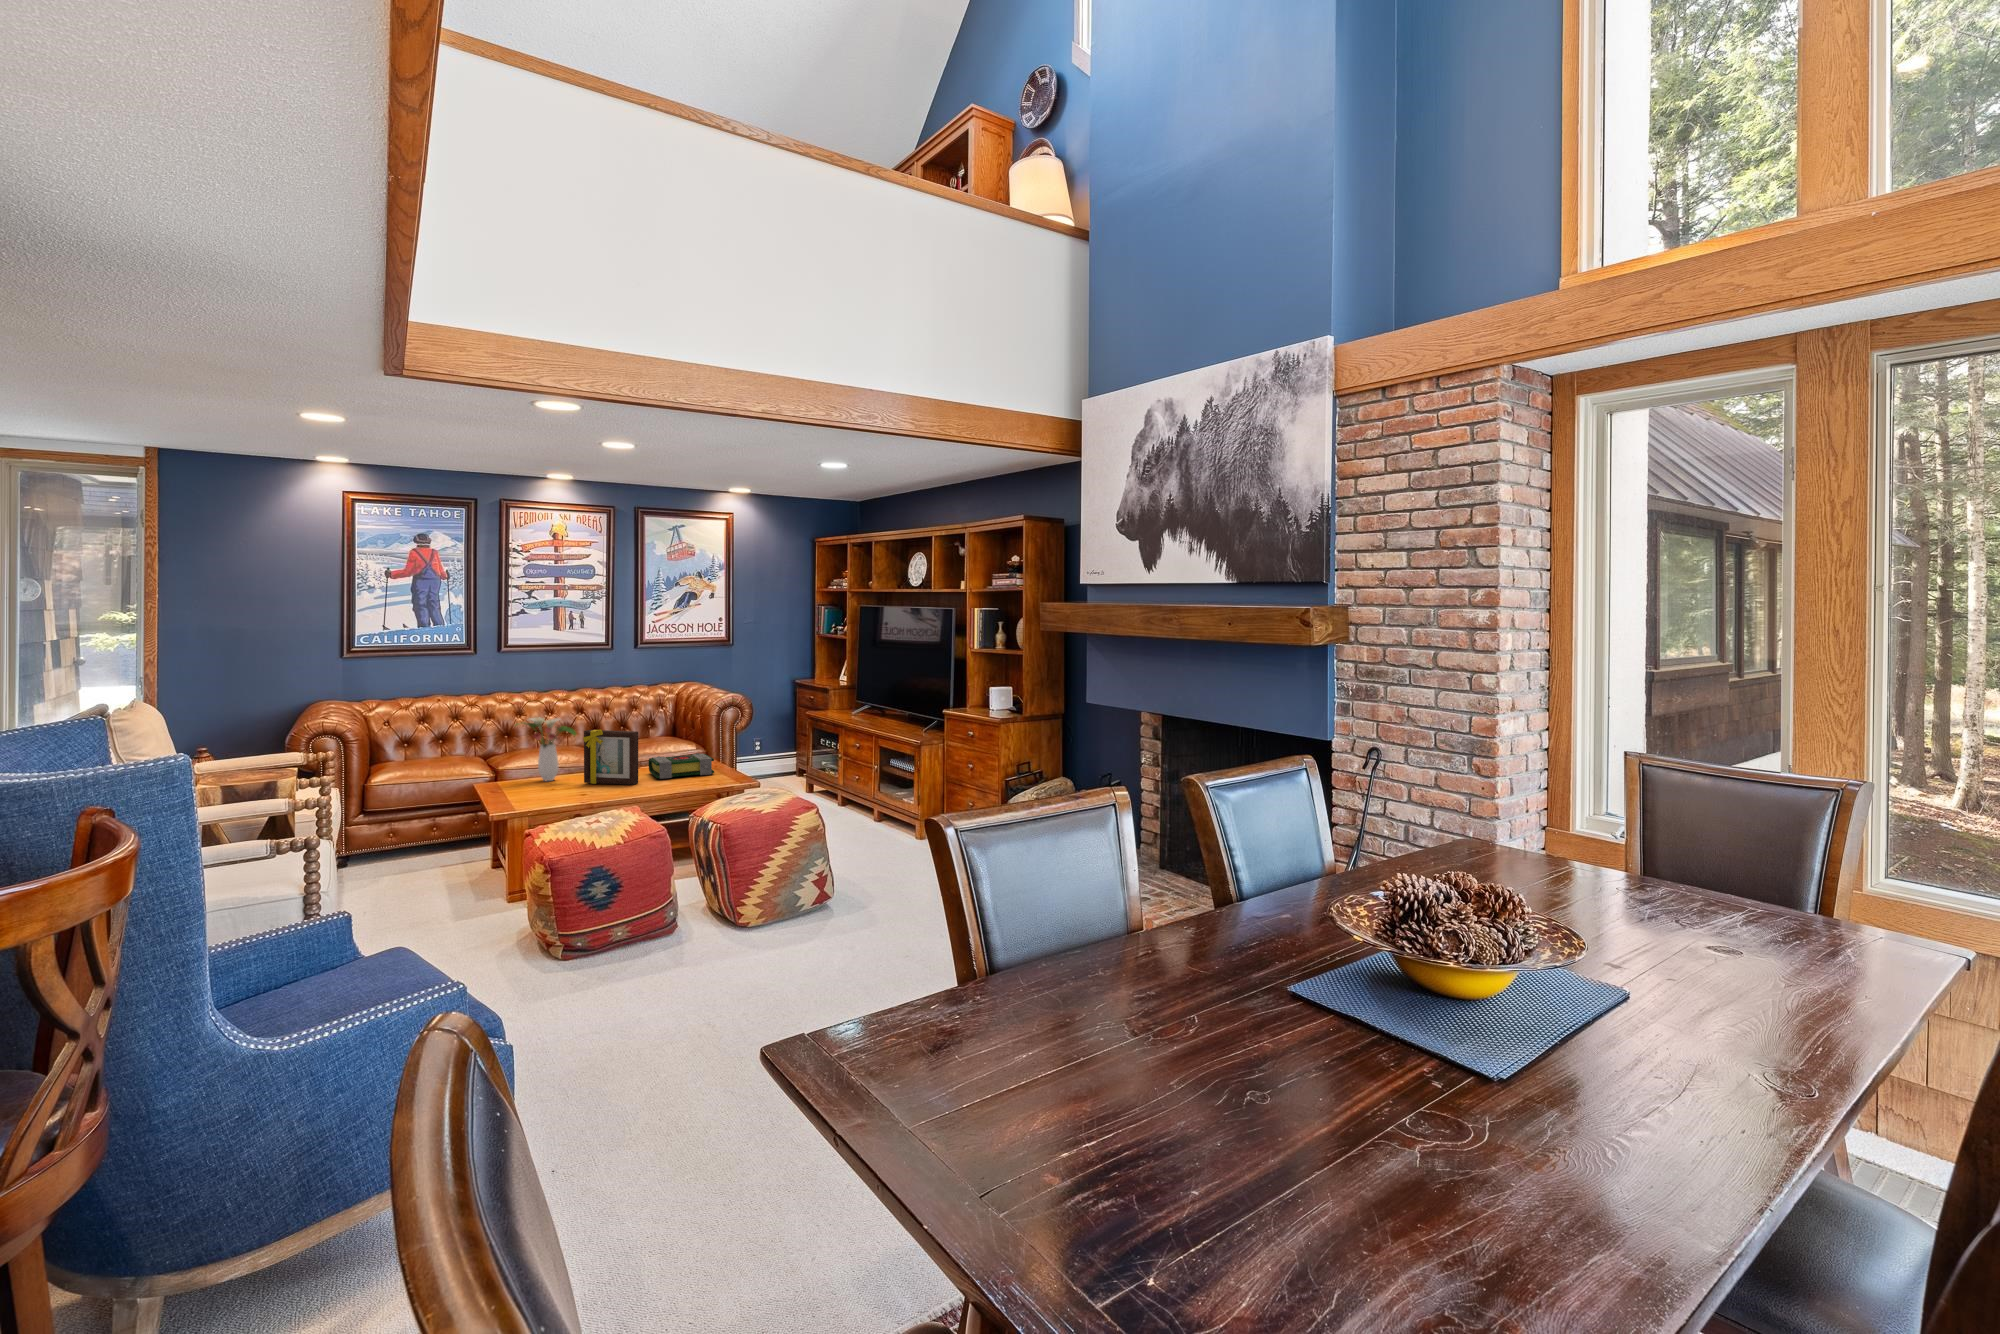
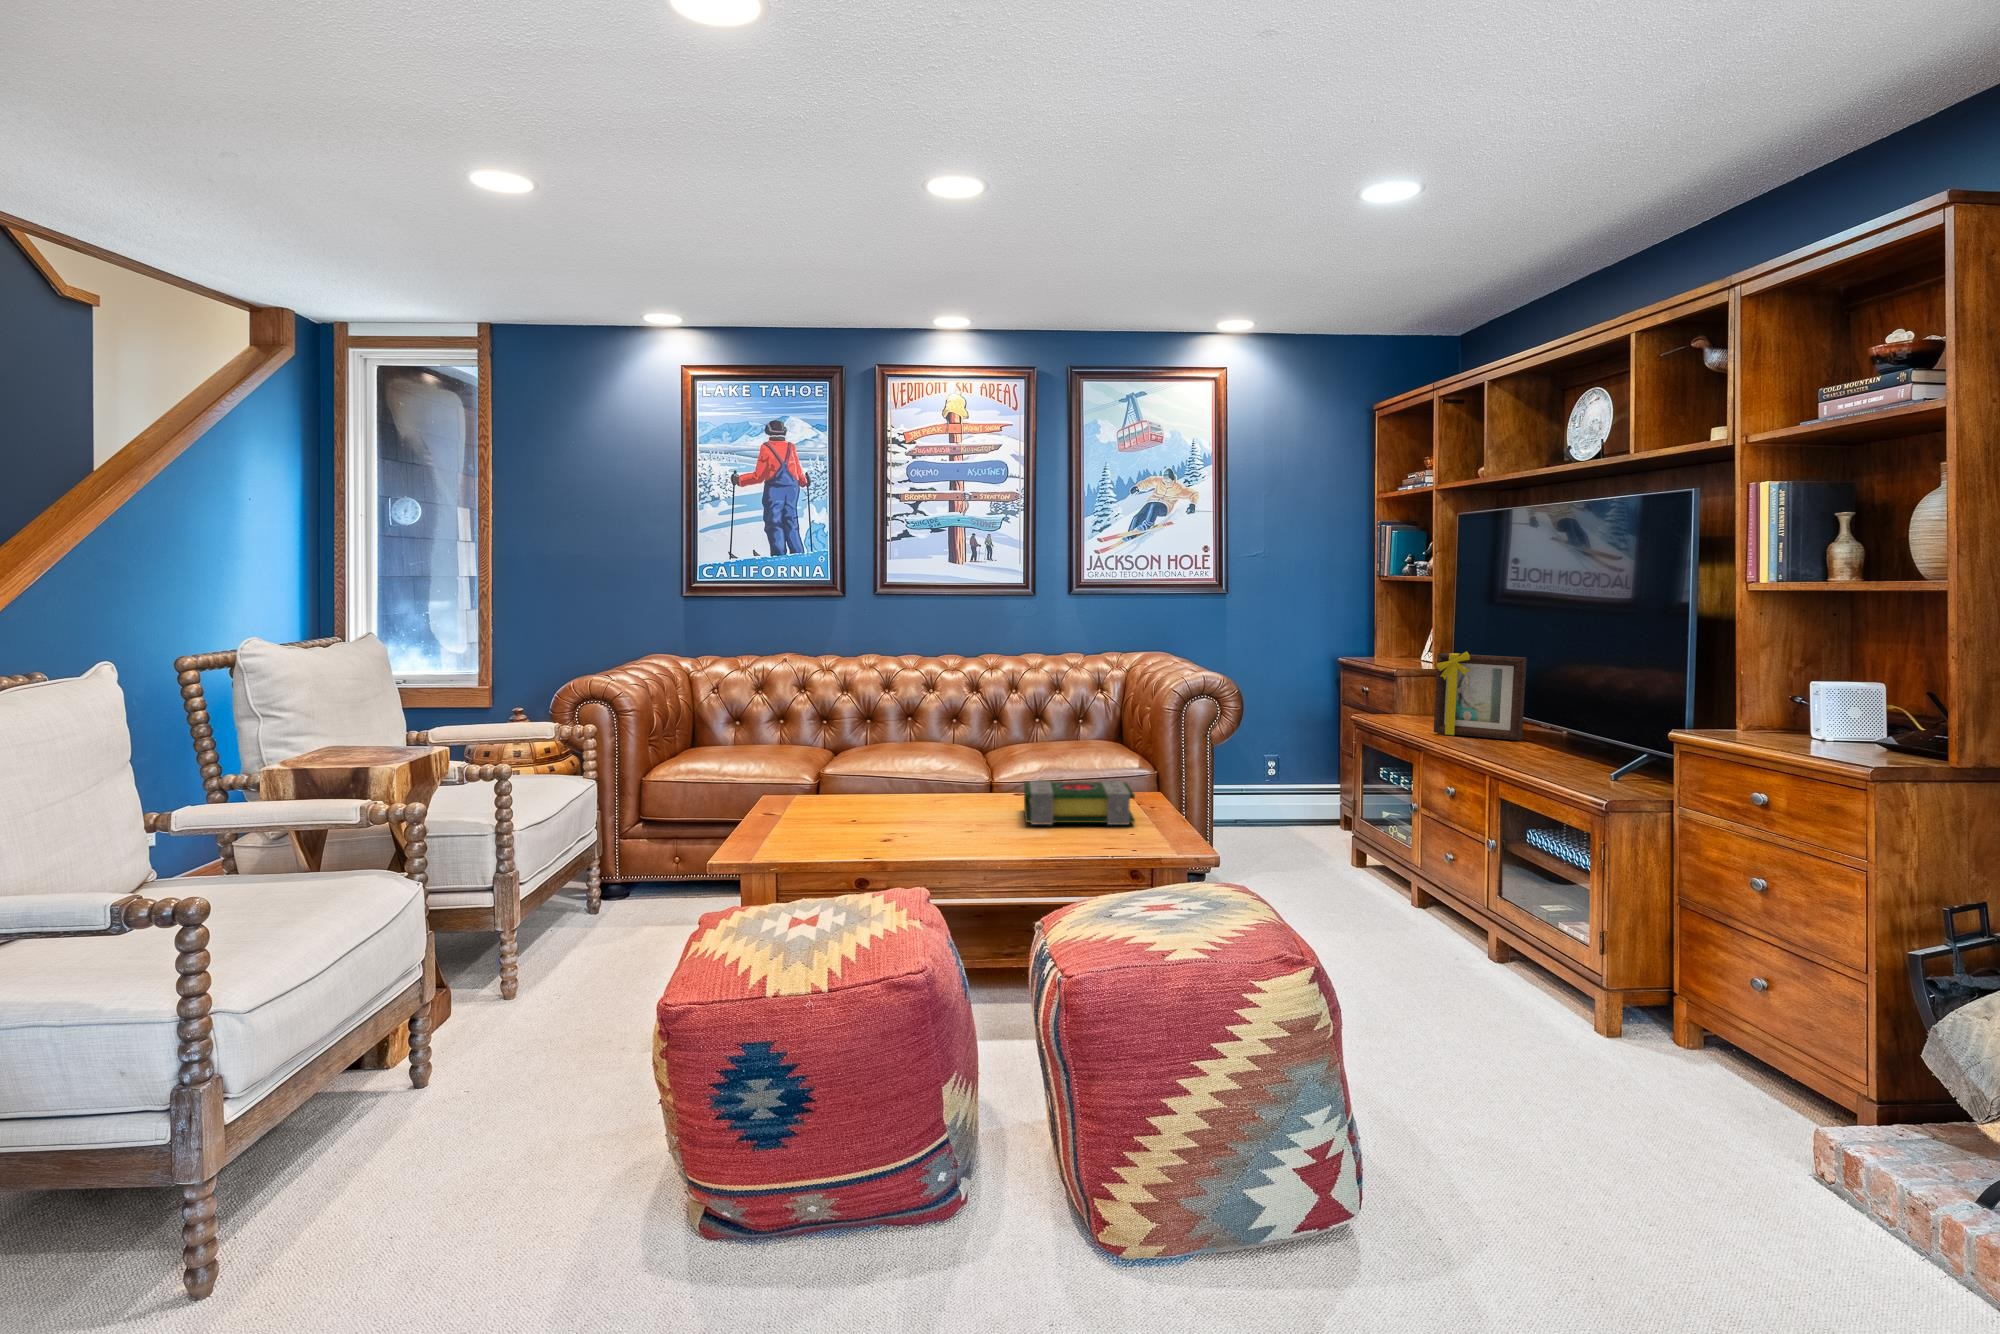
flower arrangement: present [516,717,576,781] -> none [804,693,899,807]
picture frame: present [583,729,638,785] -> present [1434,652,1527,740]

